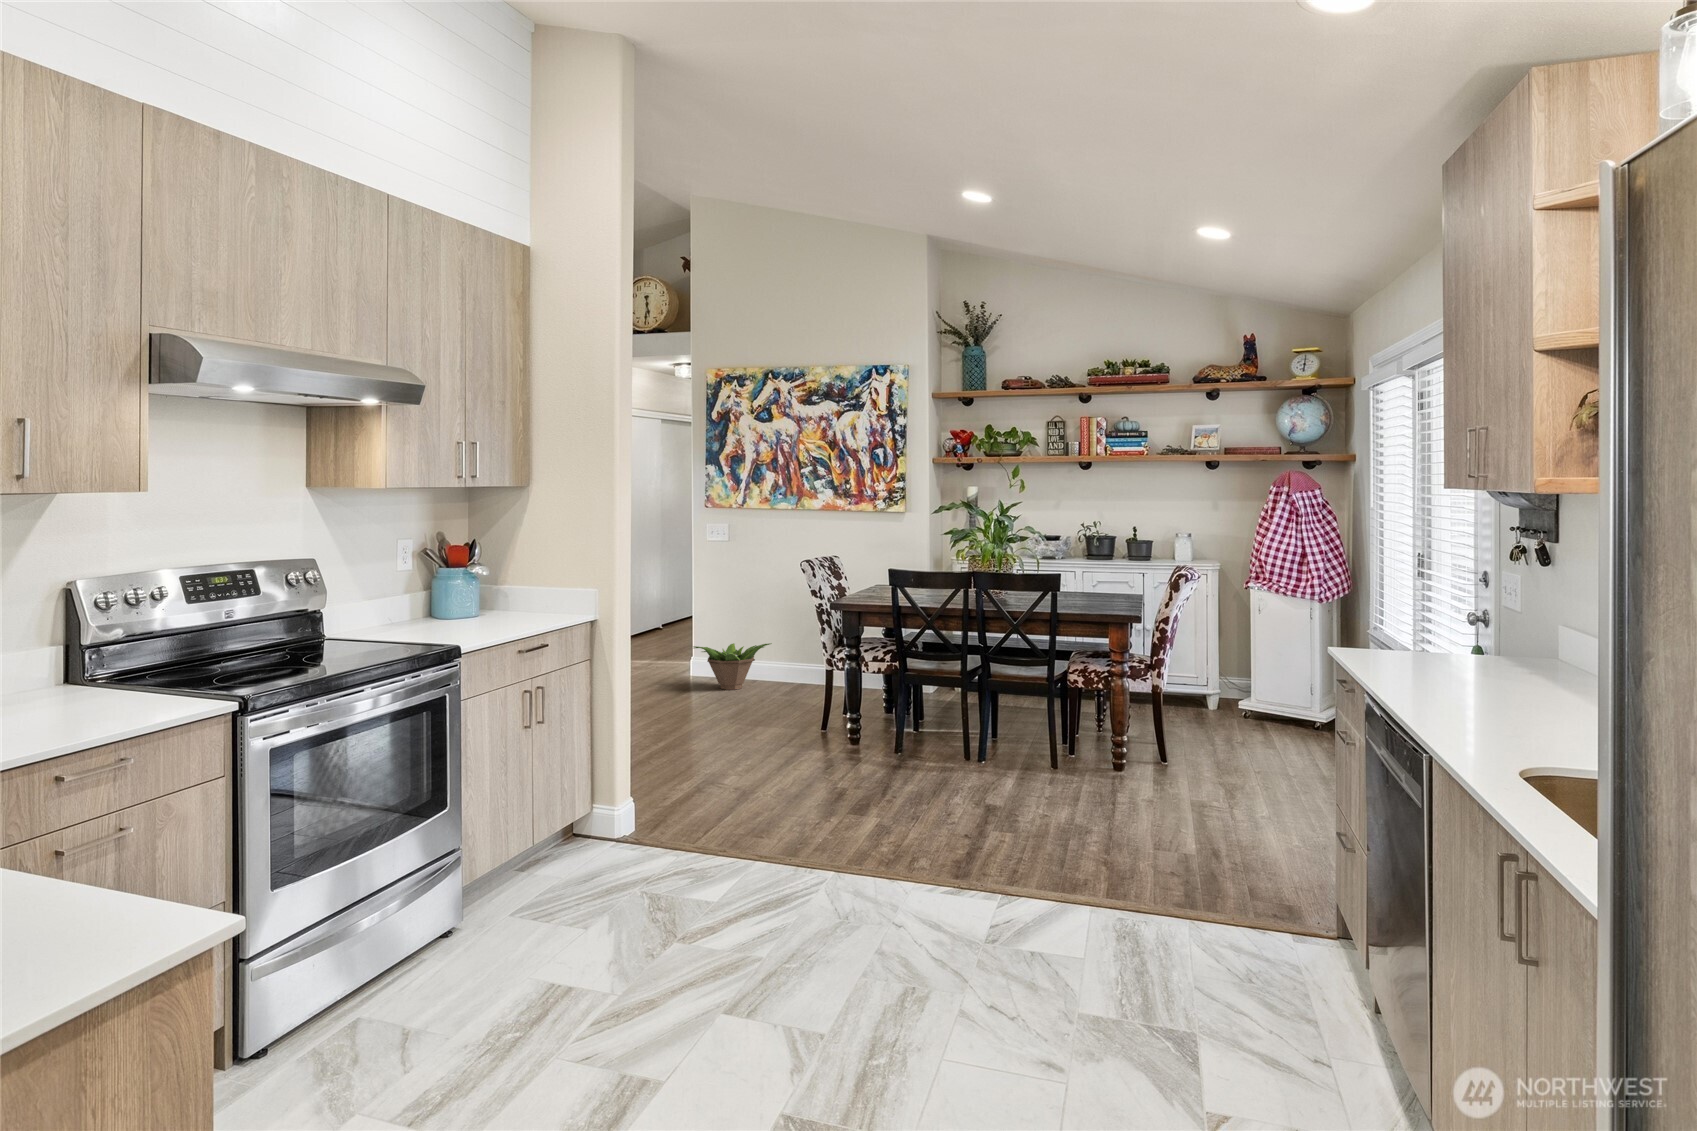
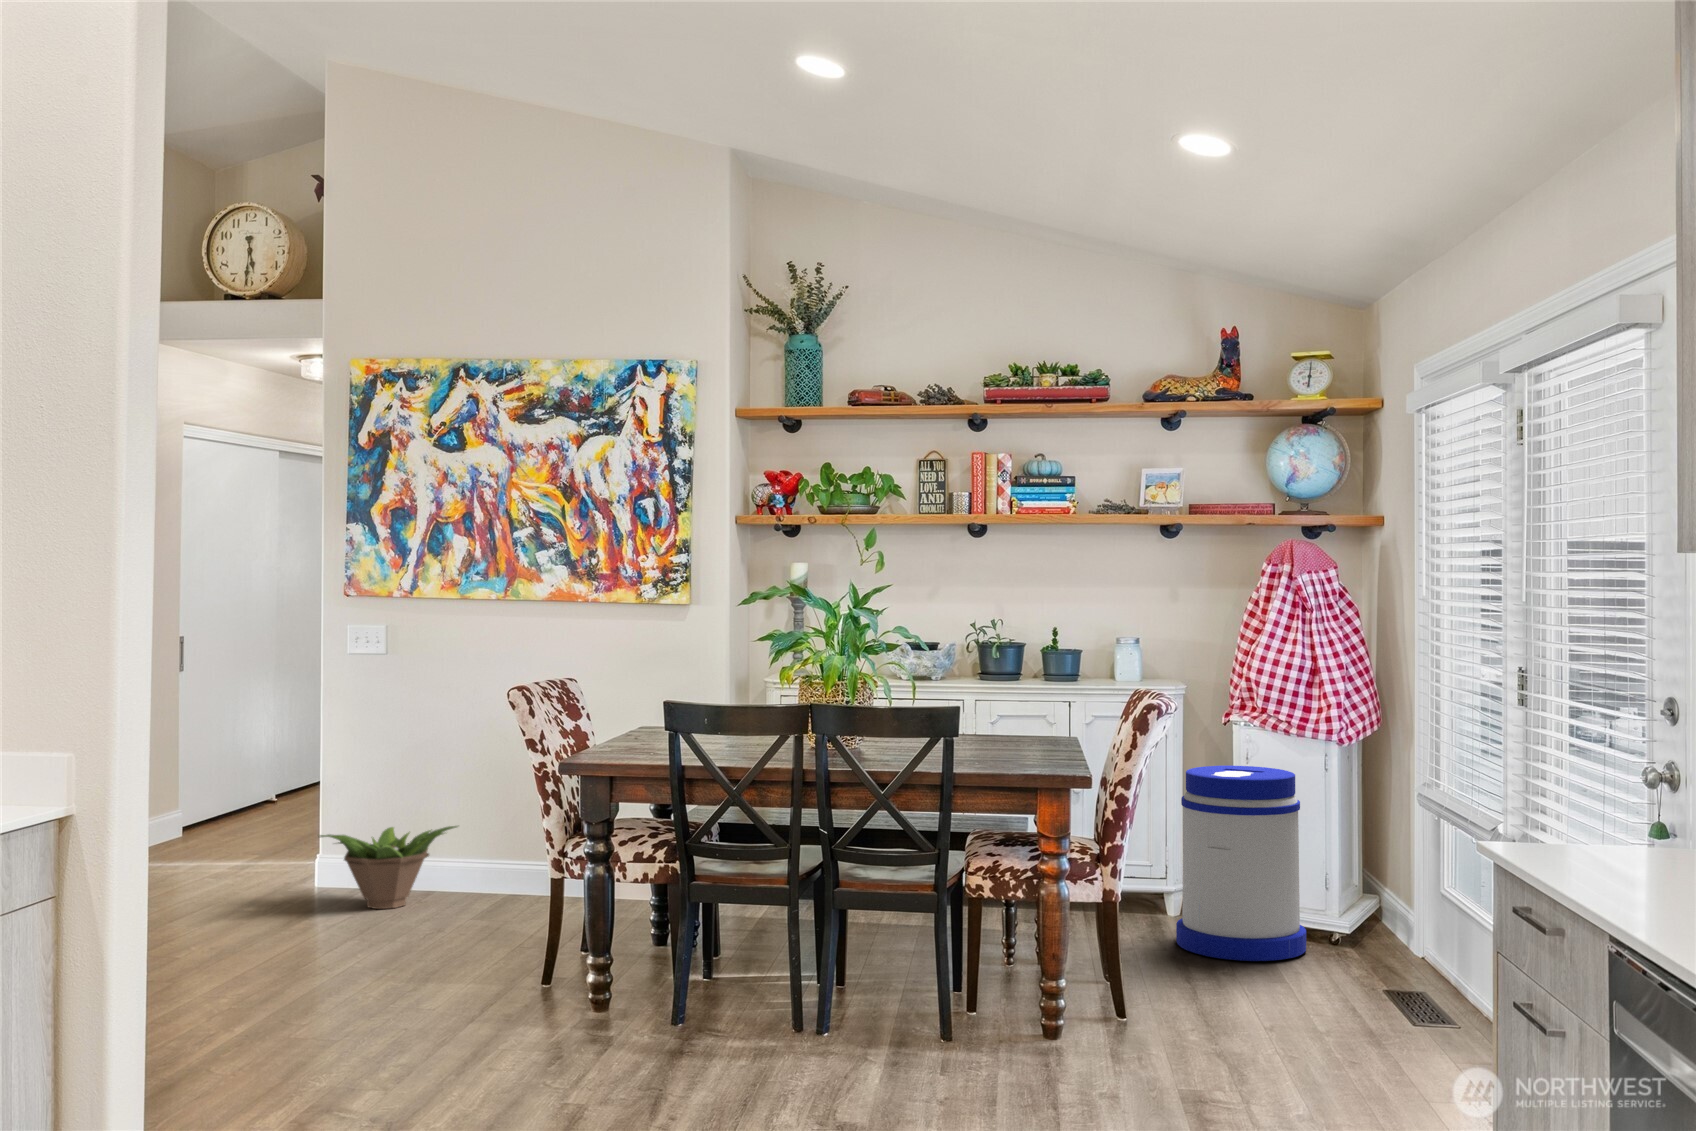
trash can: none [1206,614,1290,734] -> present [1176,766,1306,961]

